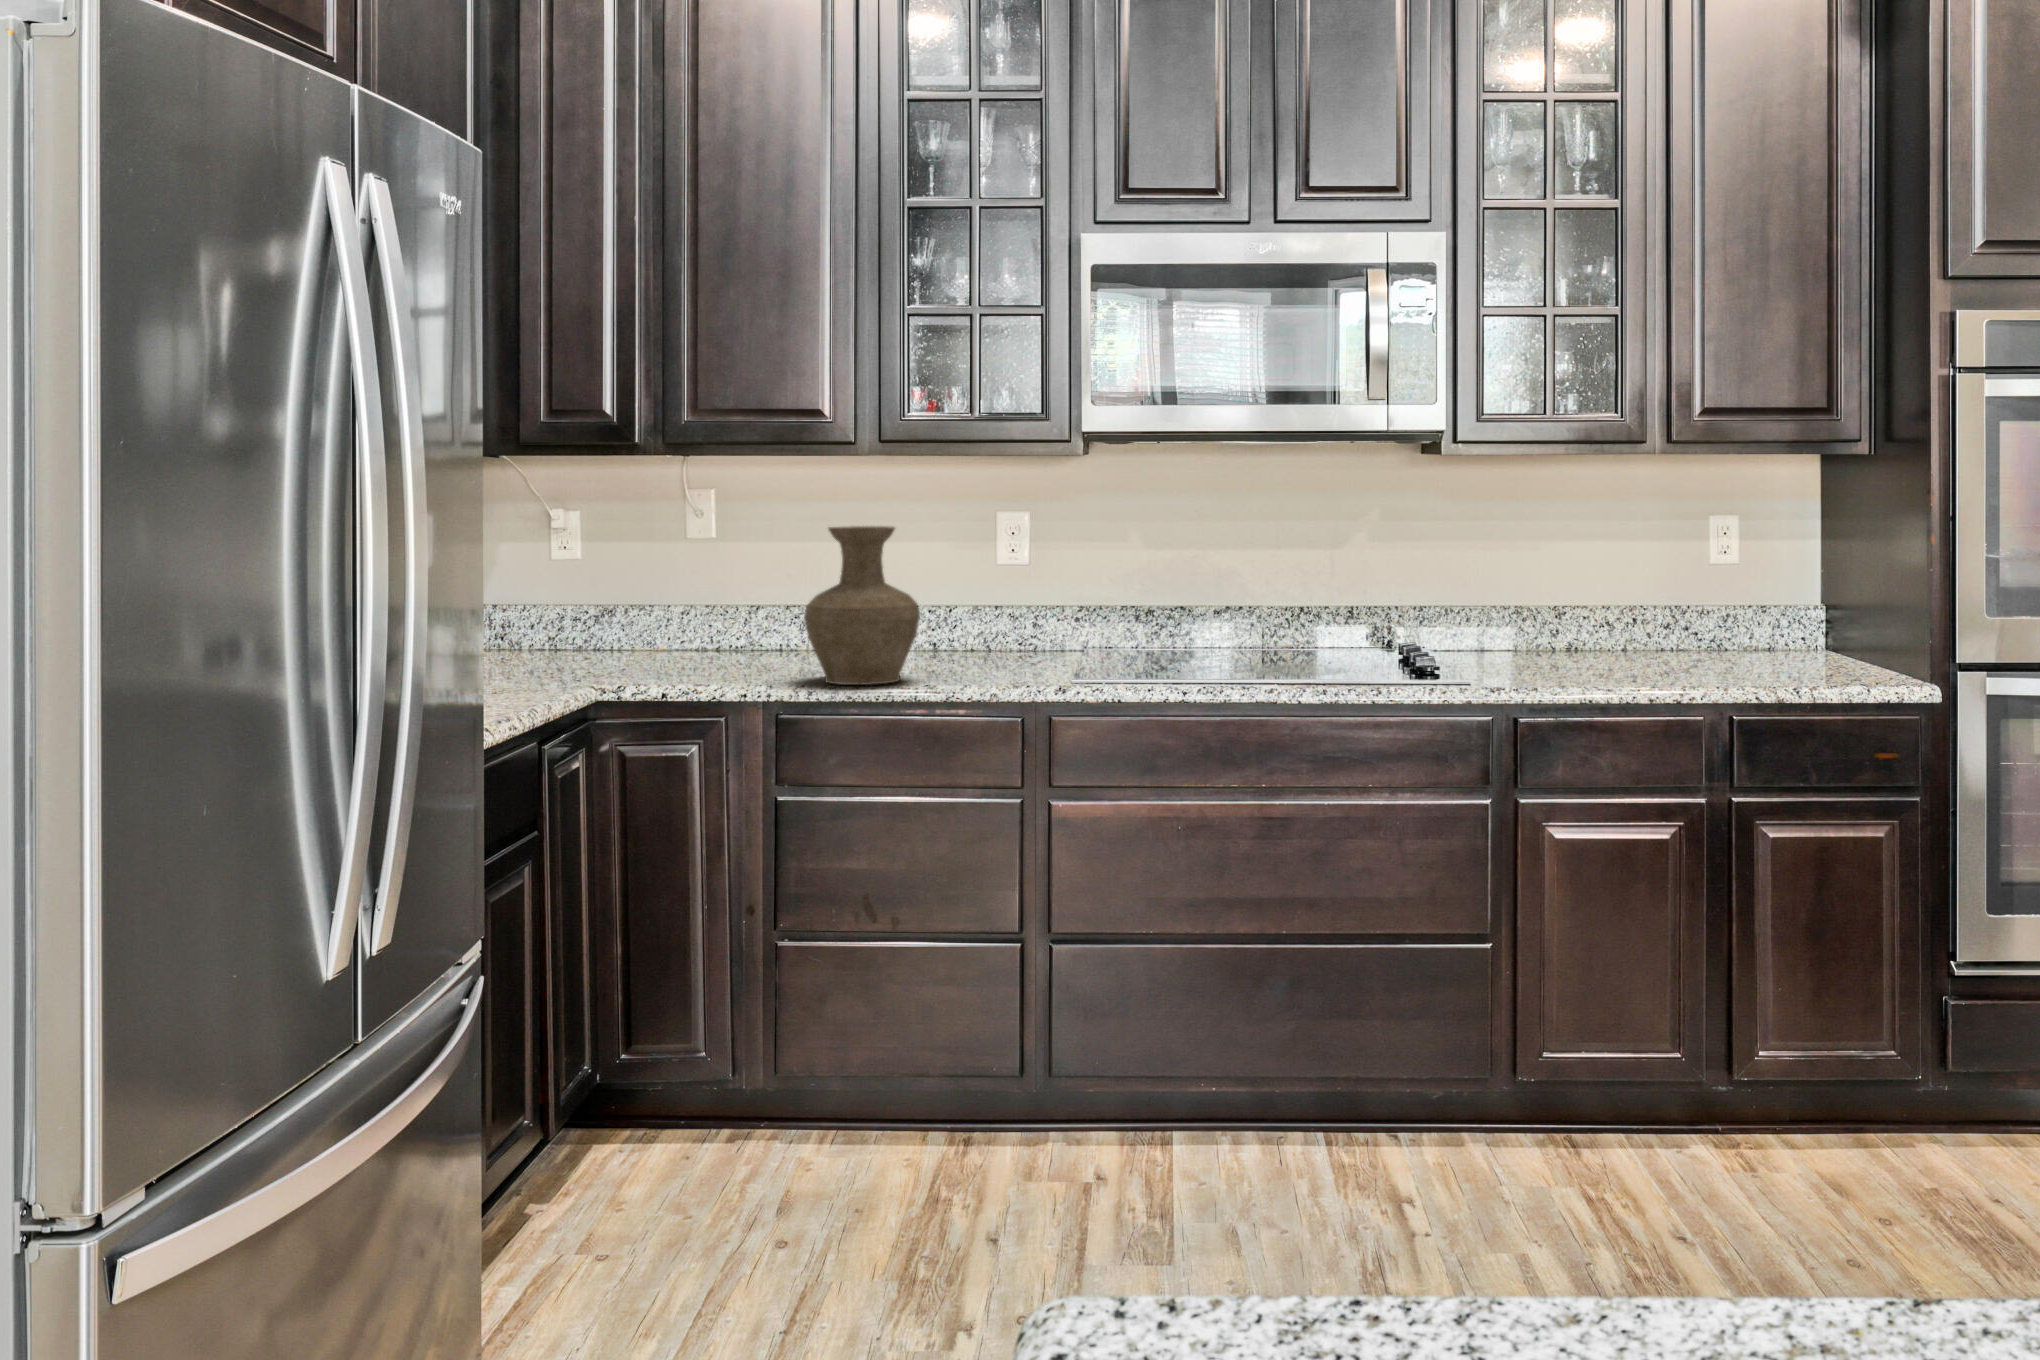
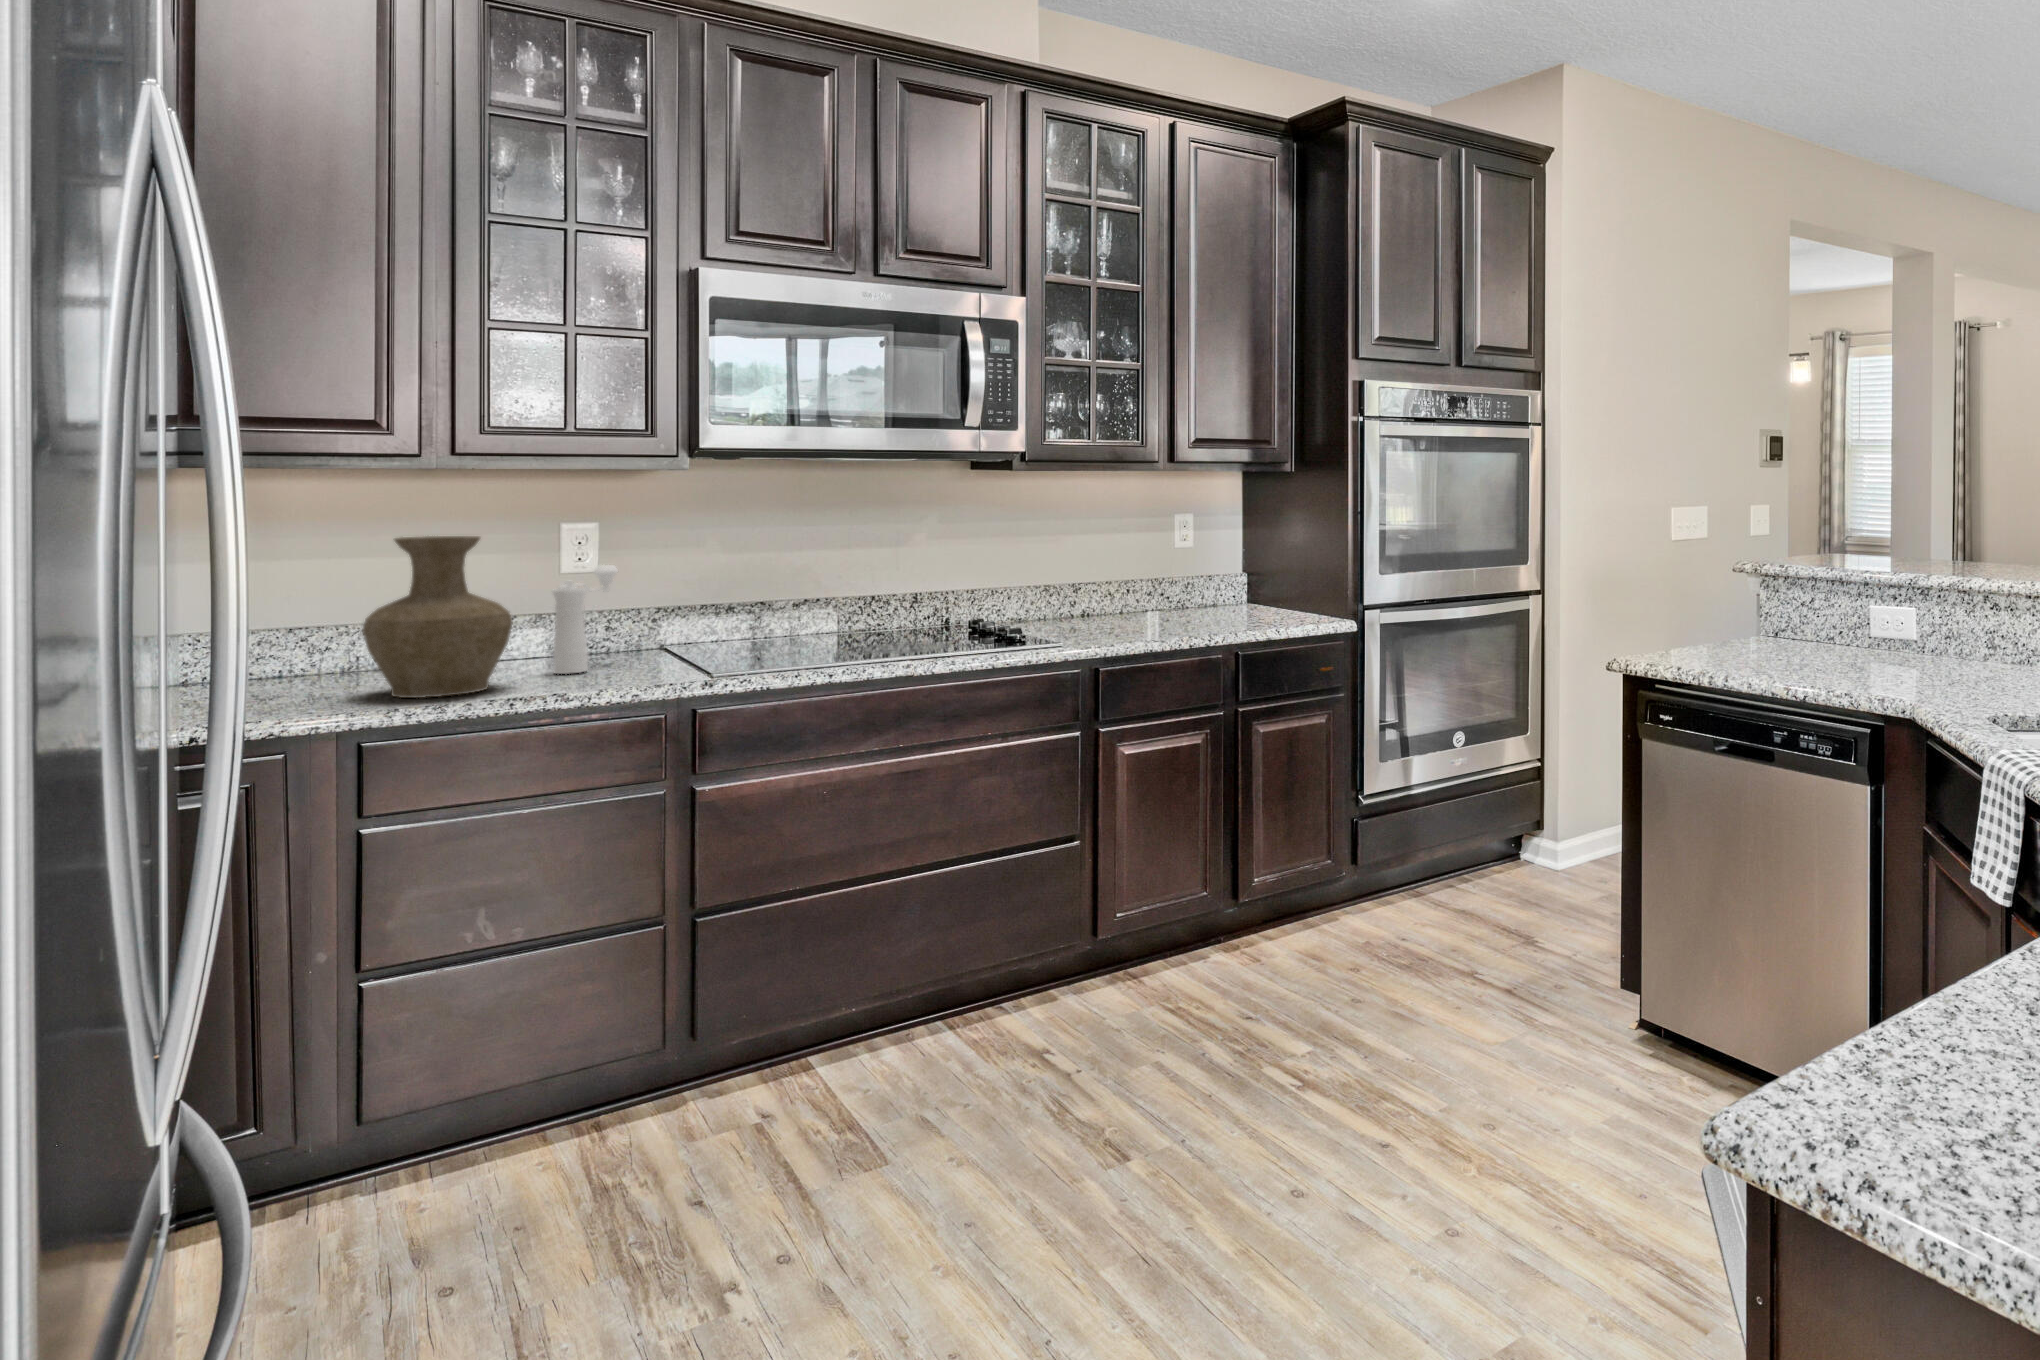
pepper mill: none [967,562,1033,674] -> present [553,565,618,674]

